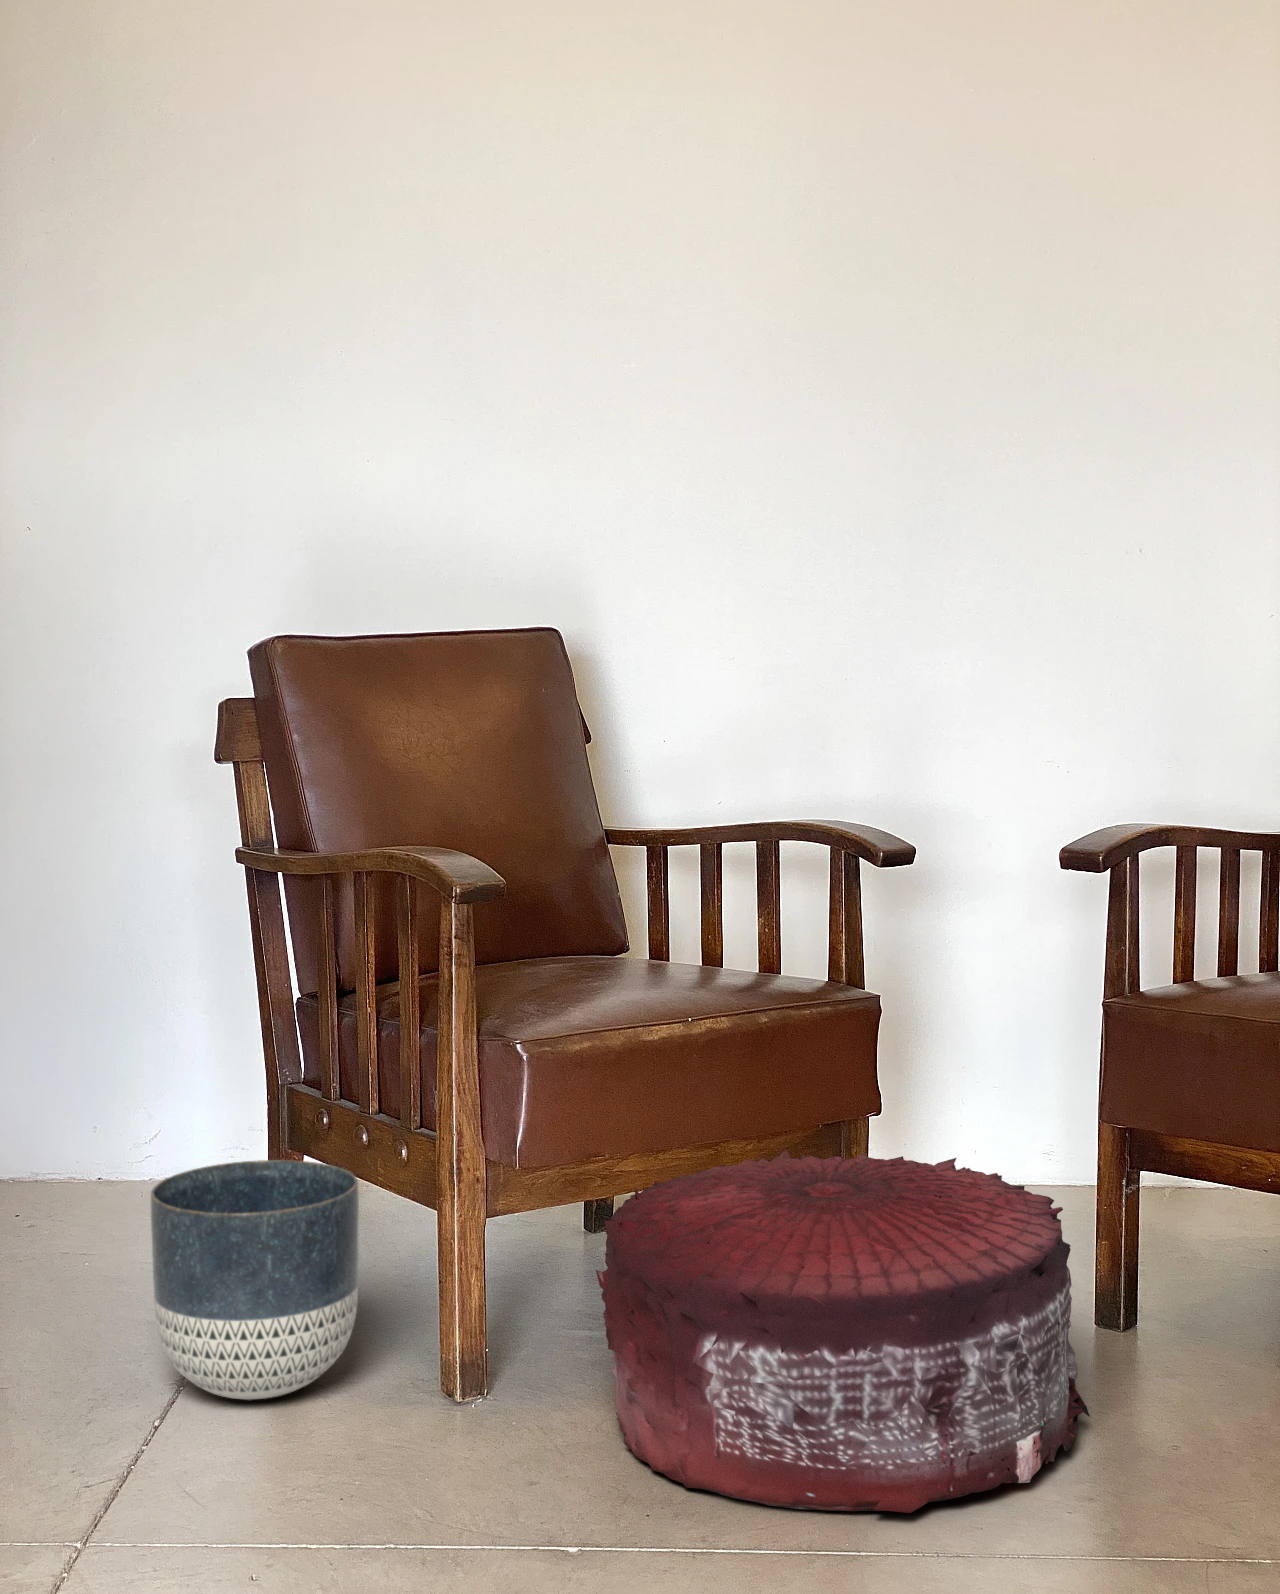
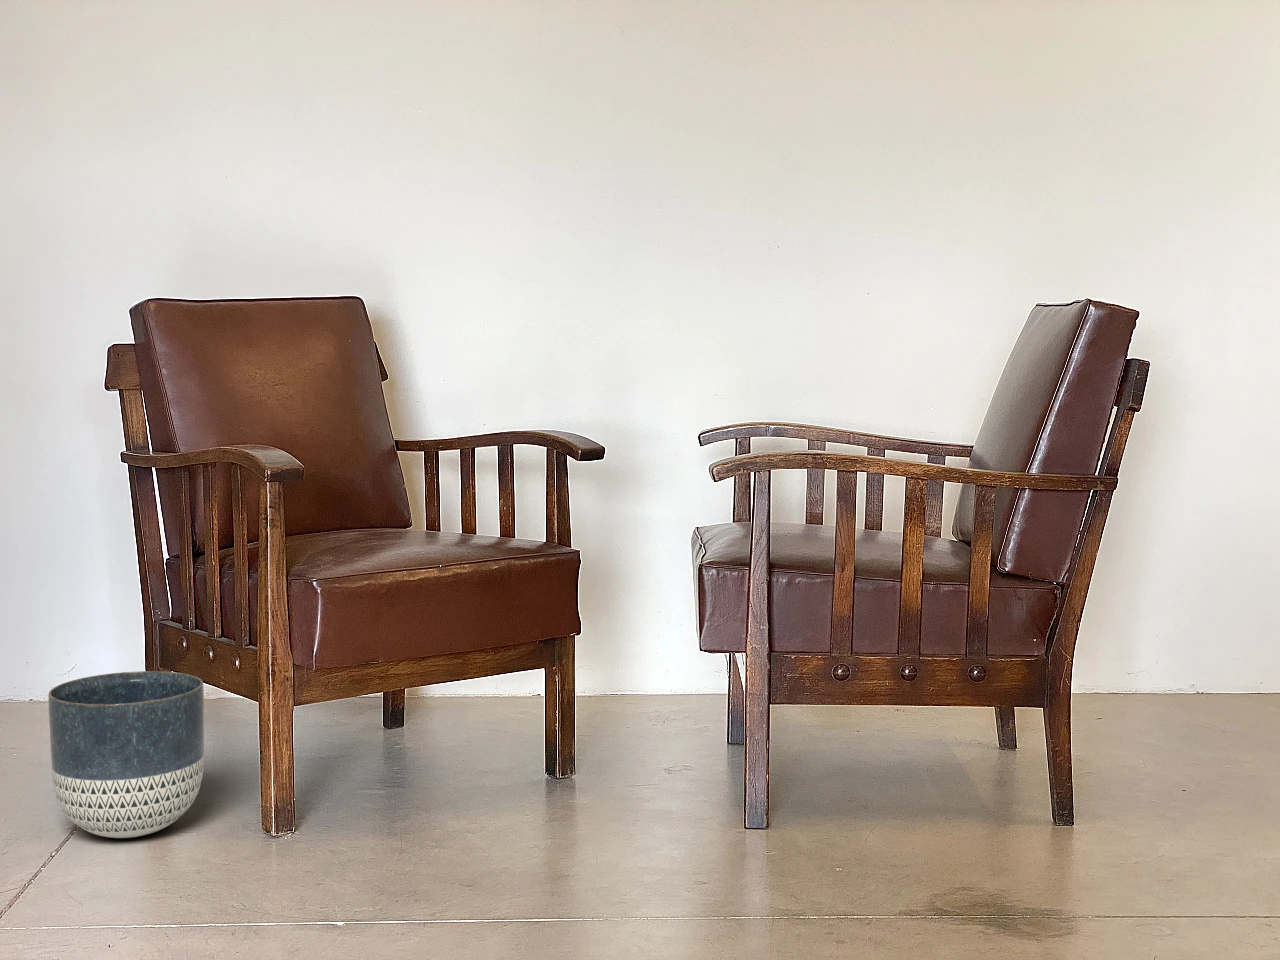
pouf: present [596,1149,1090,1513] -> none [370,658,709,892]

